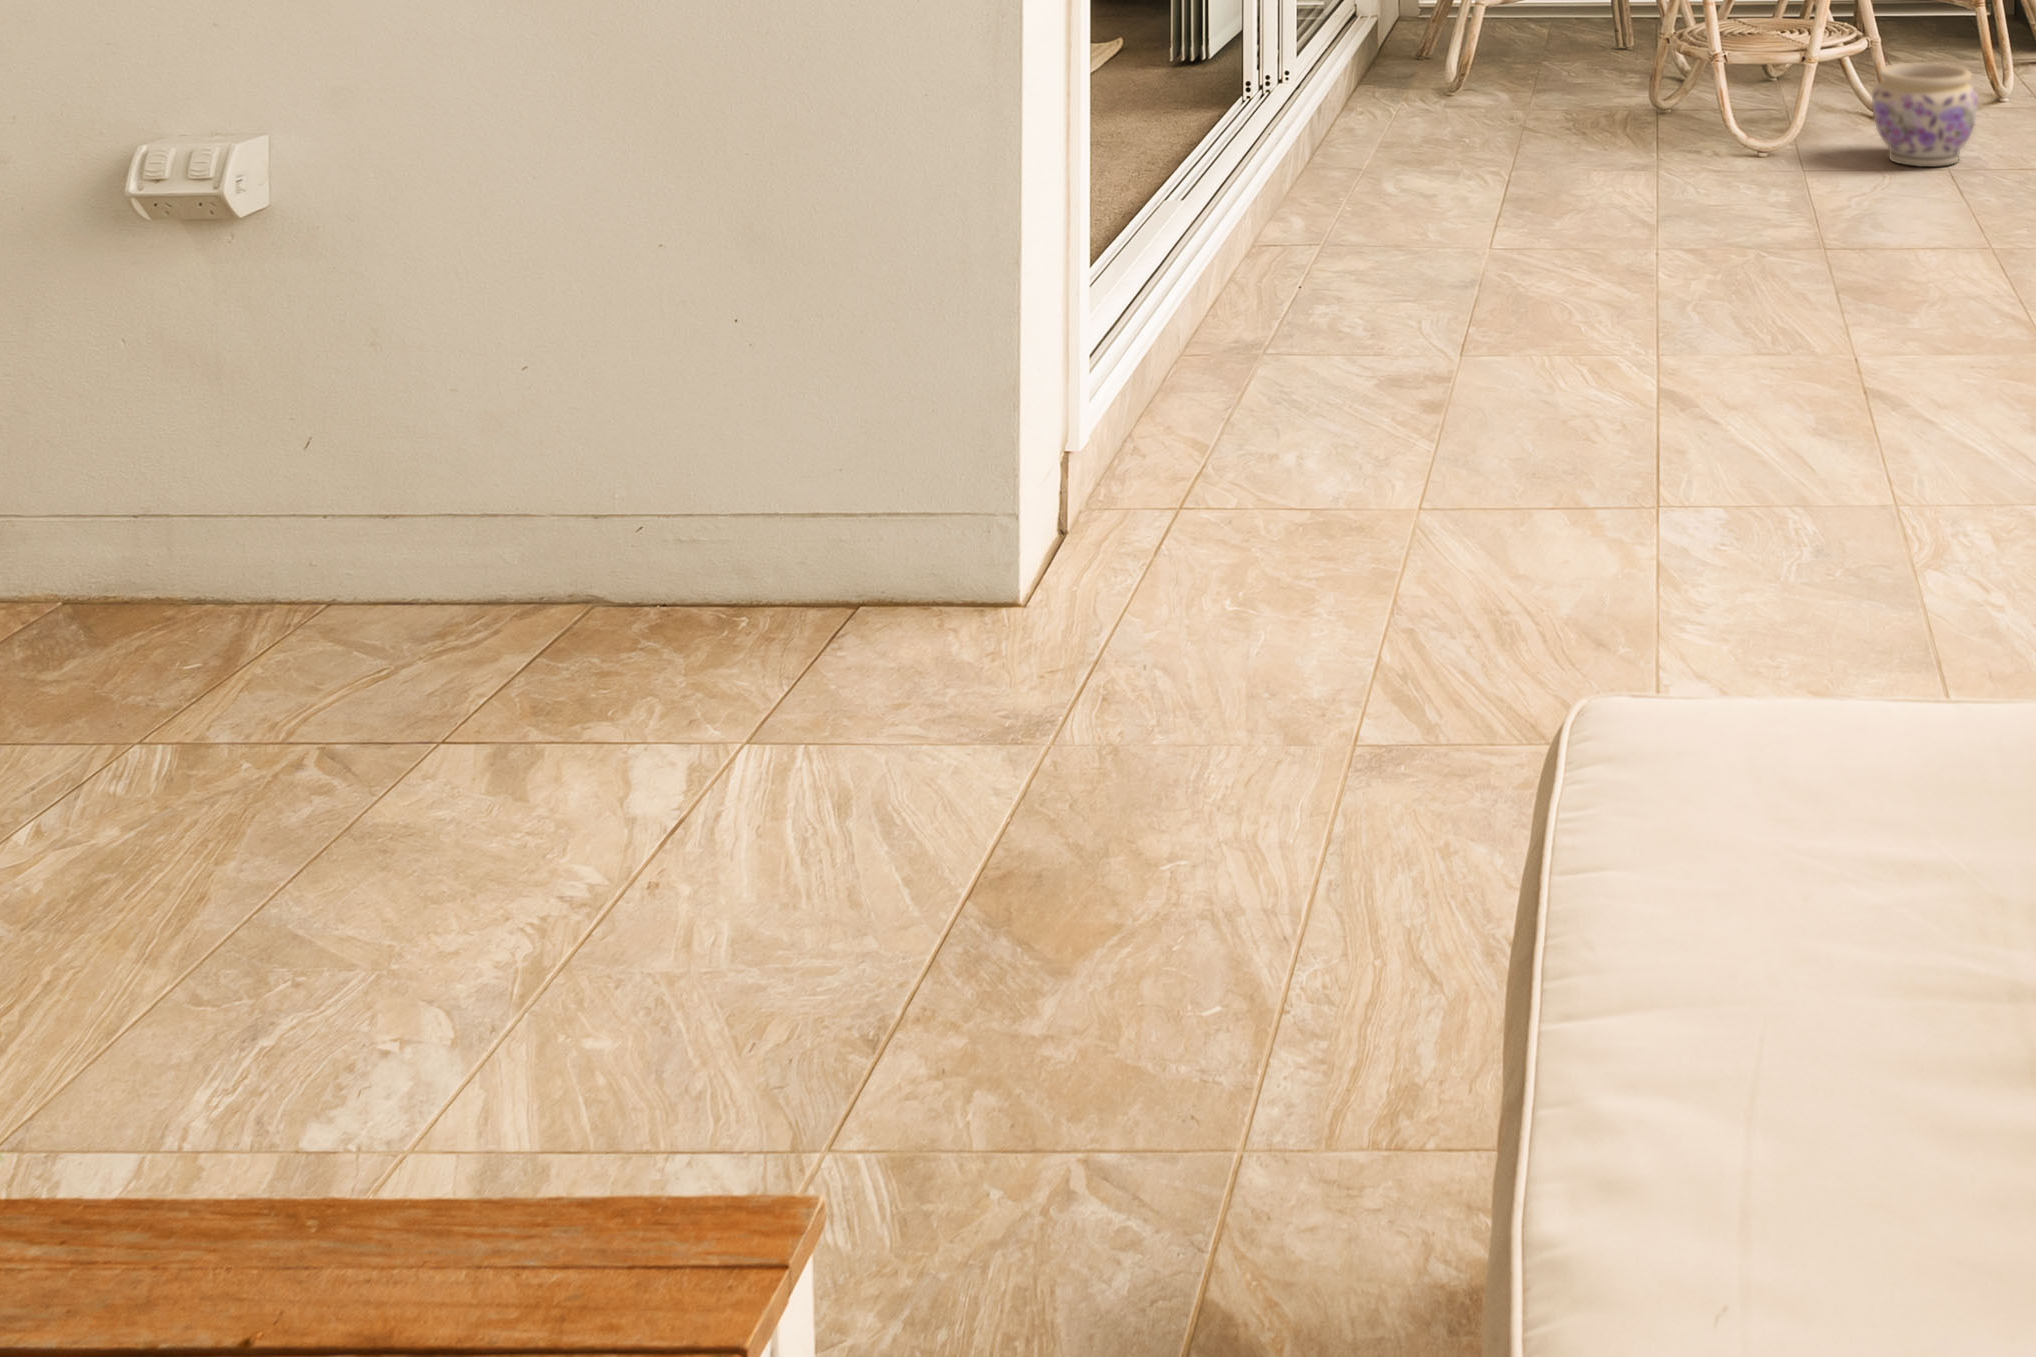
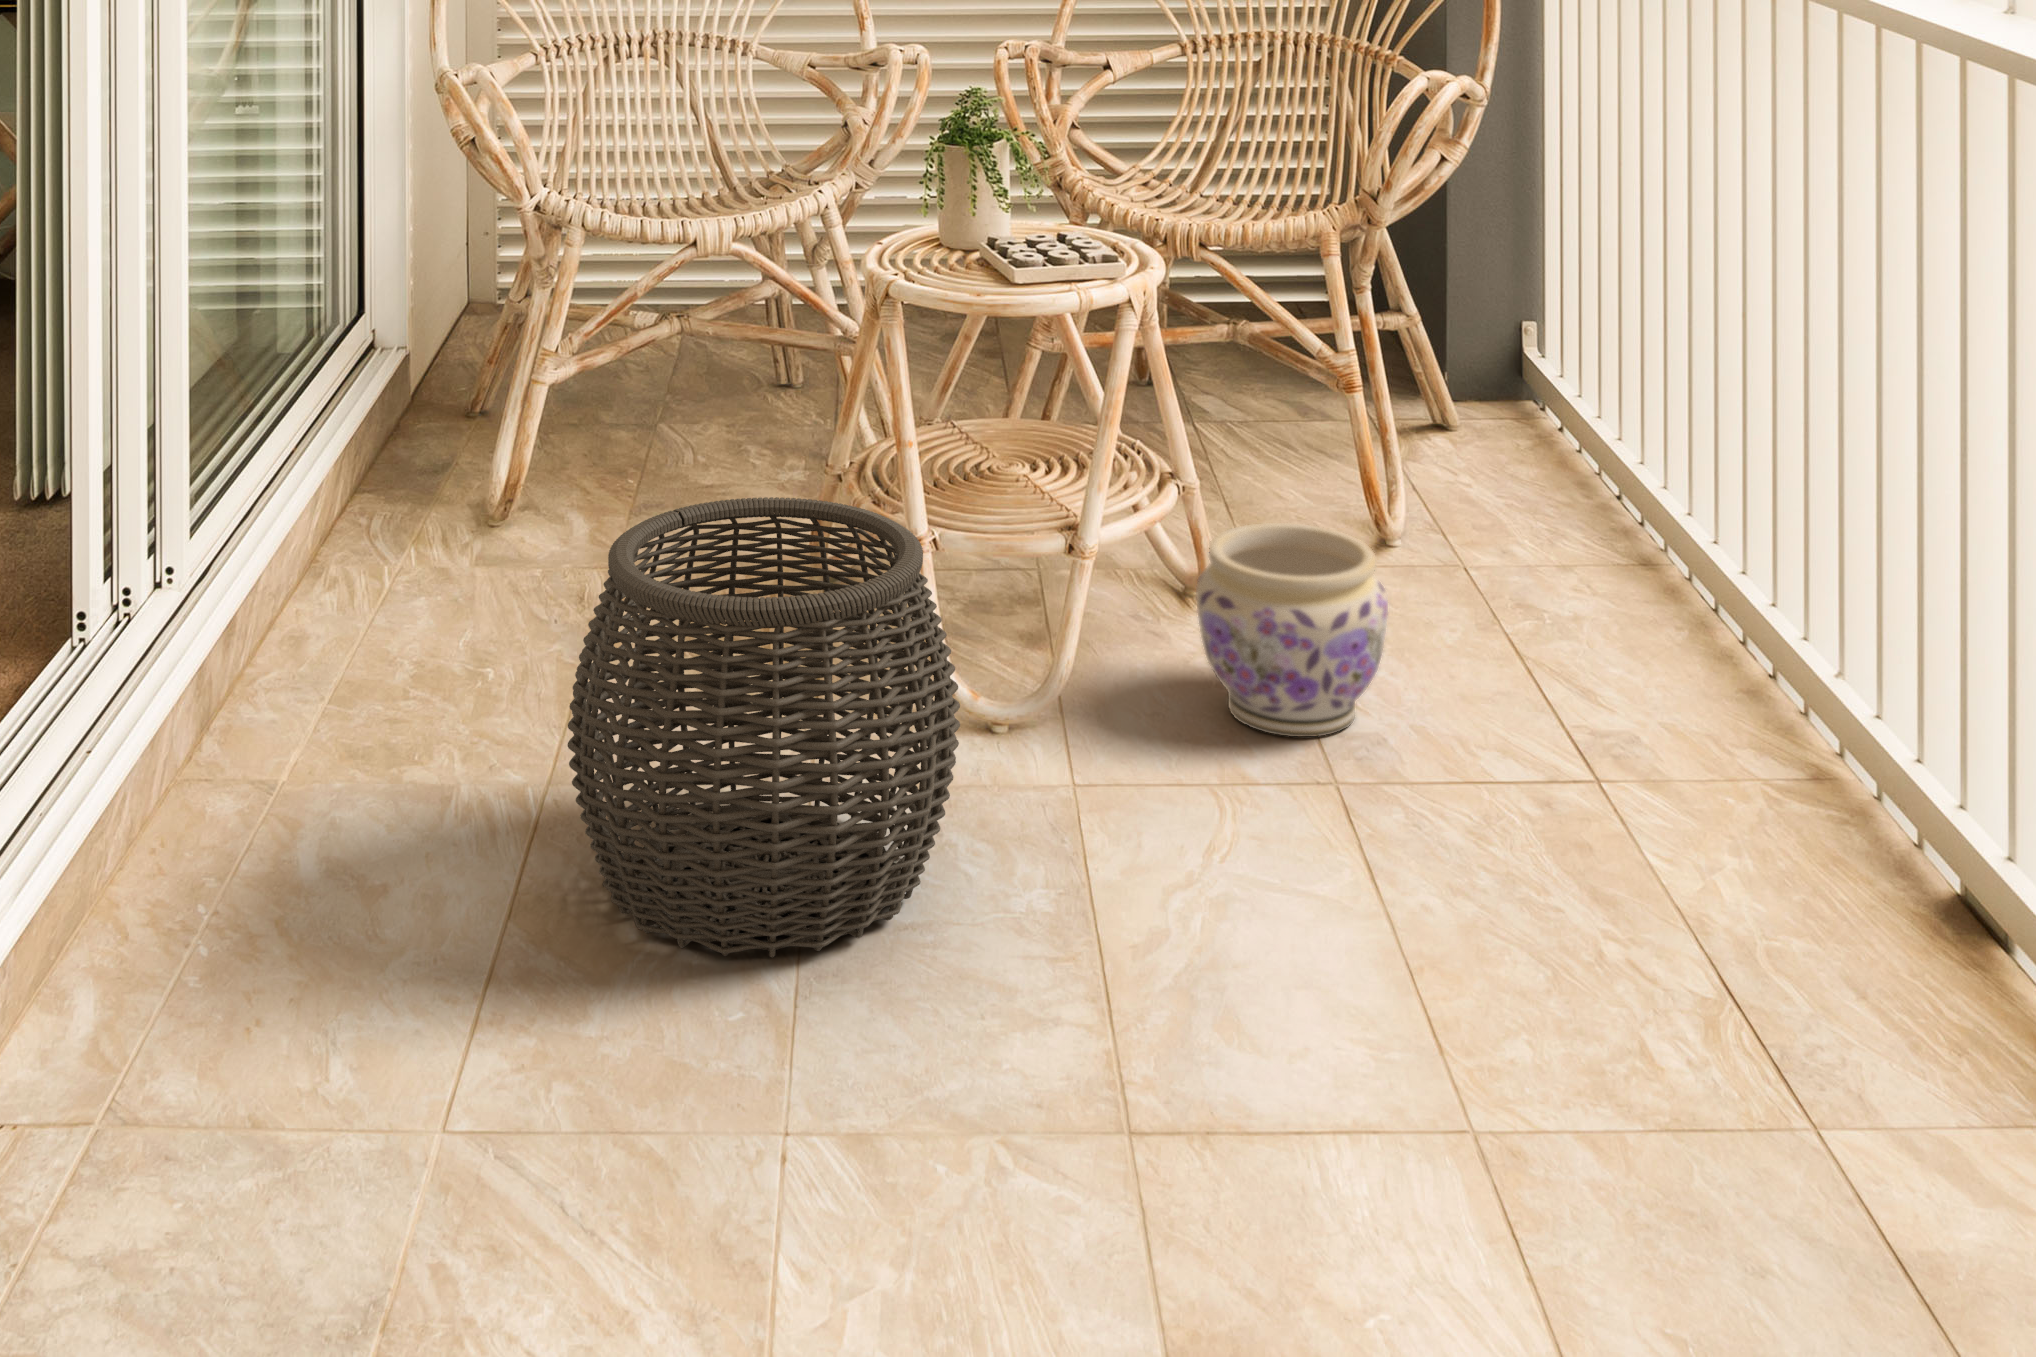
woven basket: none [1536,23,1739,225] -> present [568,497,960,957]

